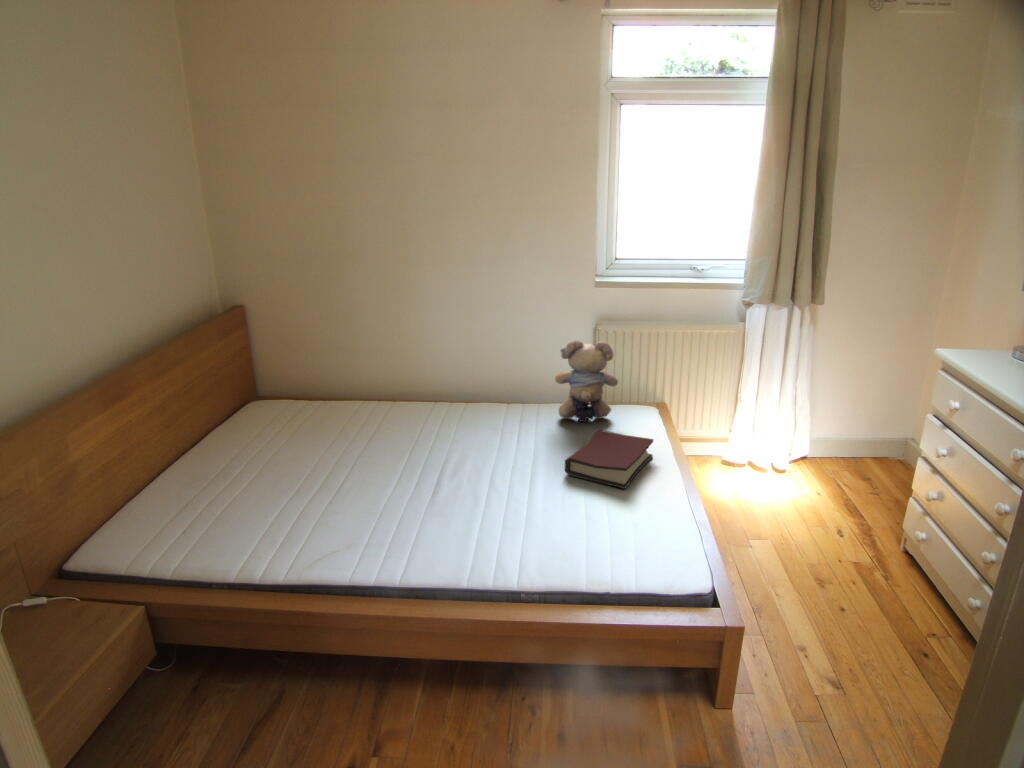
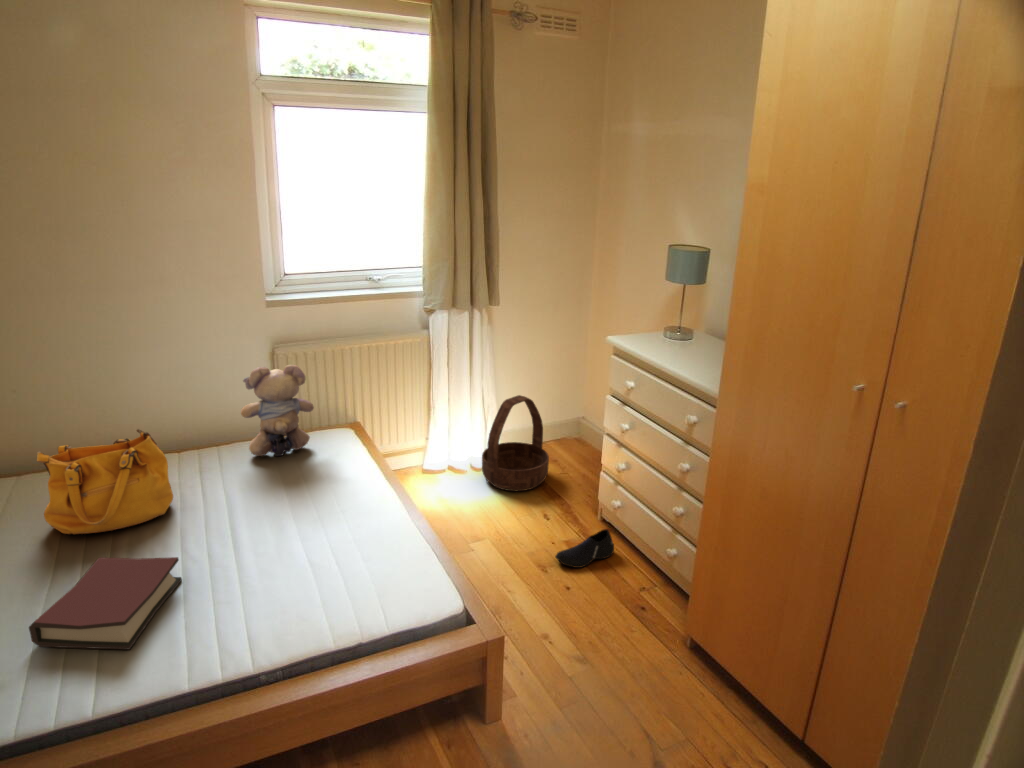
handbag: none [398,379,490,457] -> present [37,429,173,534]
basket: none [781,401,859,502] -> present [482,395,549,491]
hardback book: present [565,430,653,489] -> present [29,557,182,650]
shoe: none [837,559,911,592] -> present [555,529,614,568]

